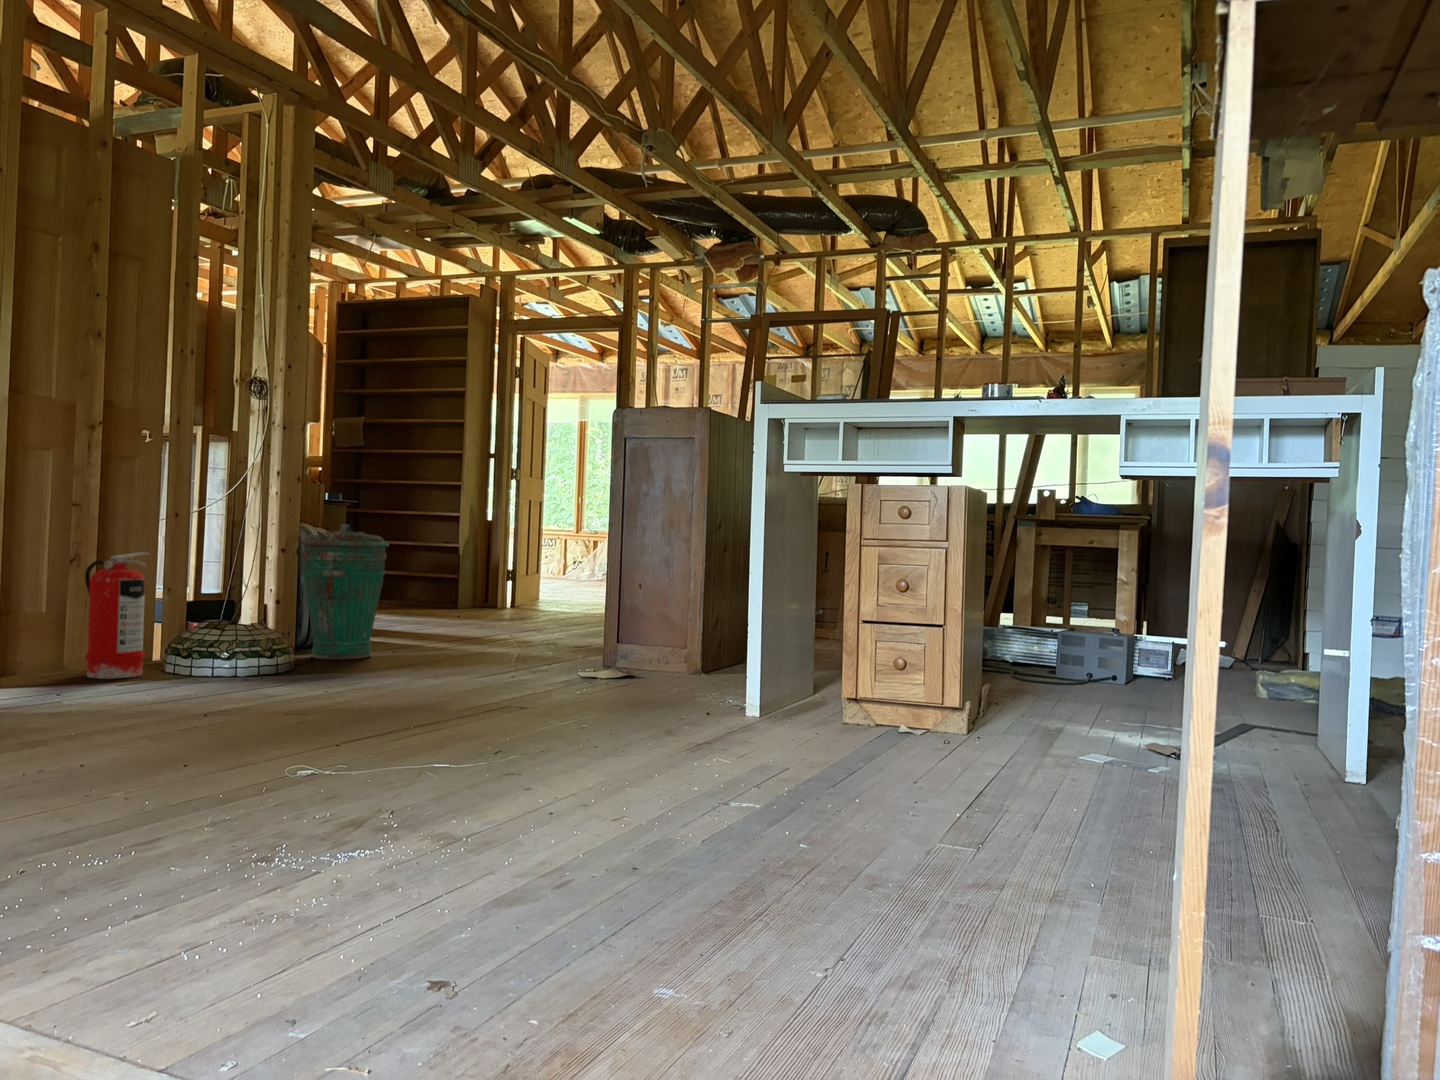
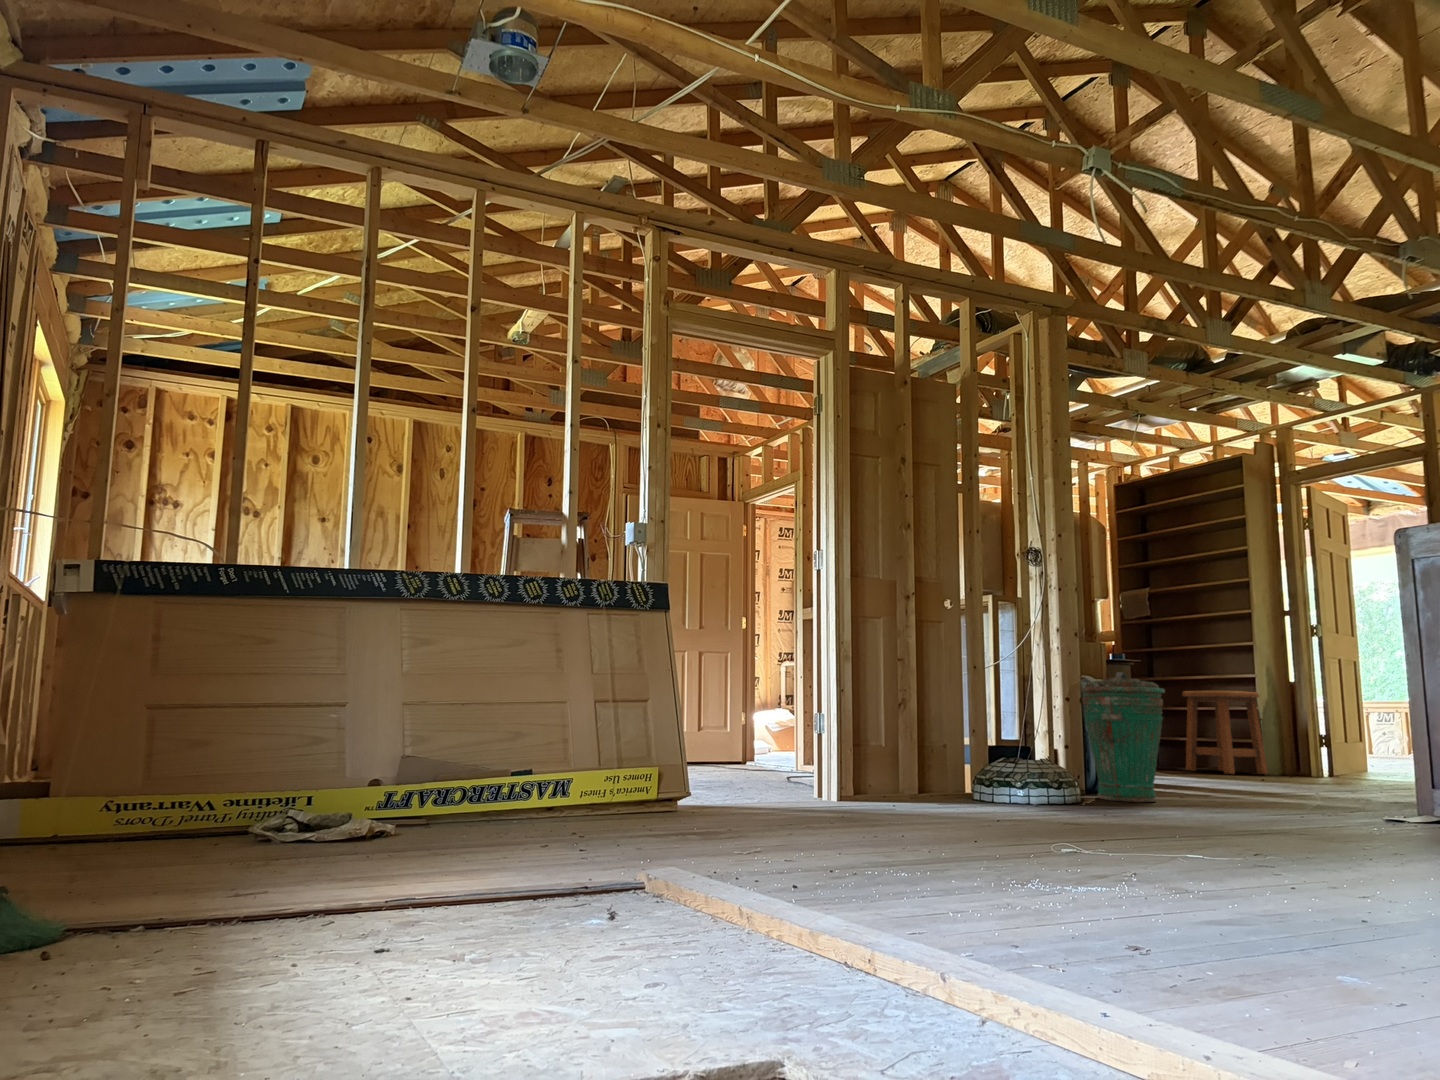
stool: none [388,529,462,608] -> present [1183,691,1268,774]
fire extinguisher: present [85,553,149,679] -> none [913,695,957,798]

